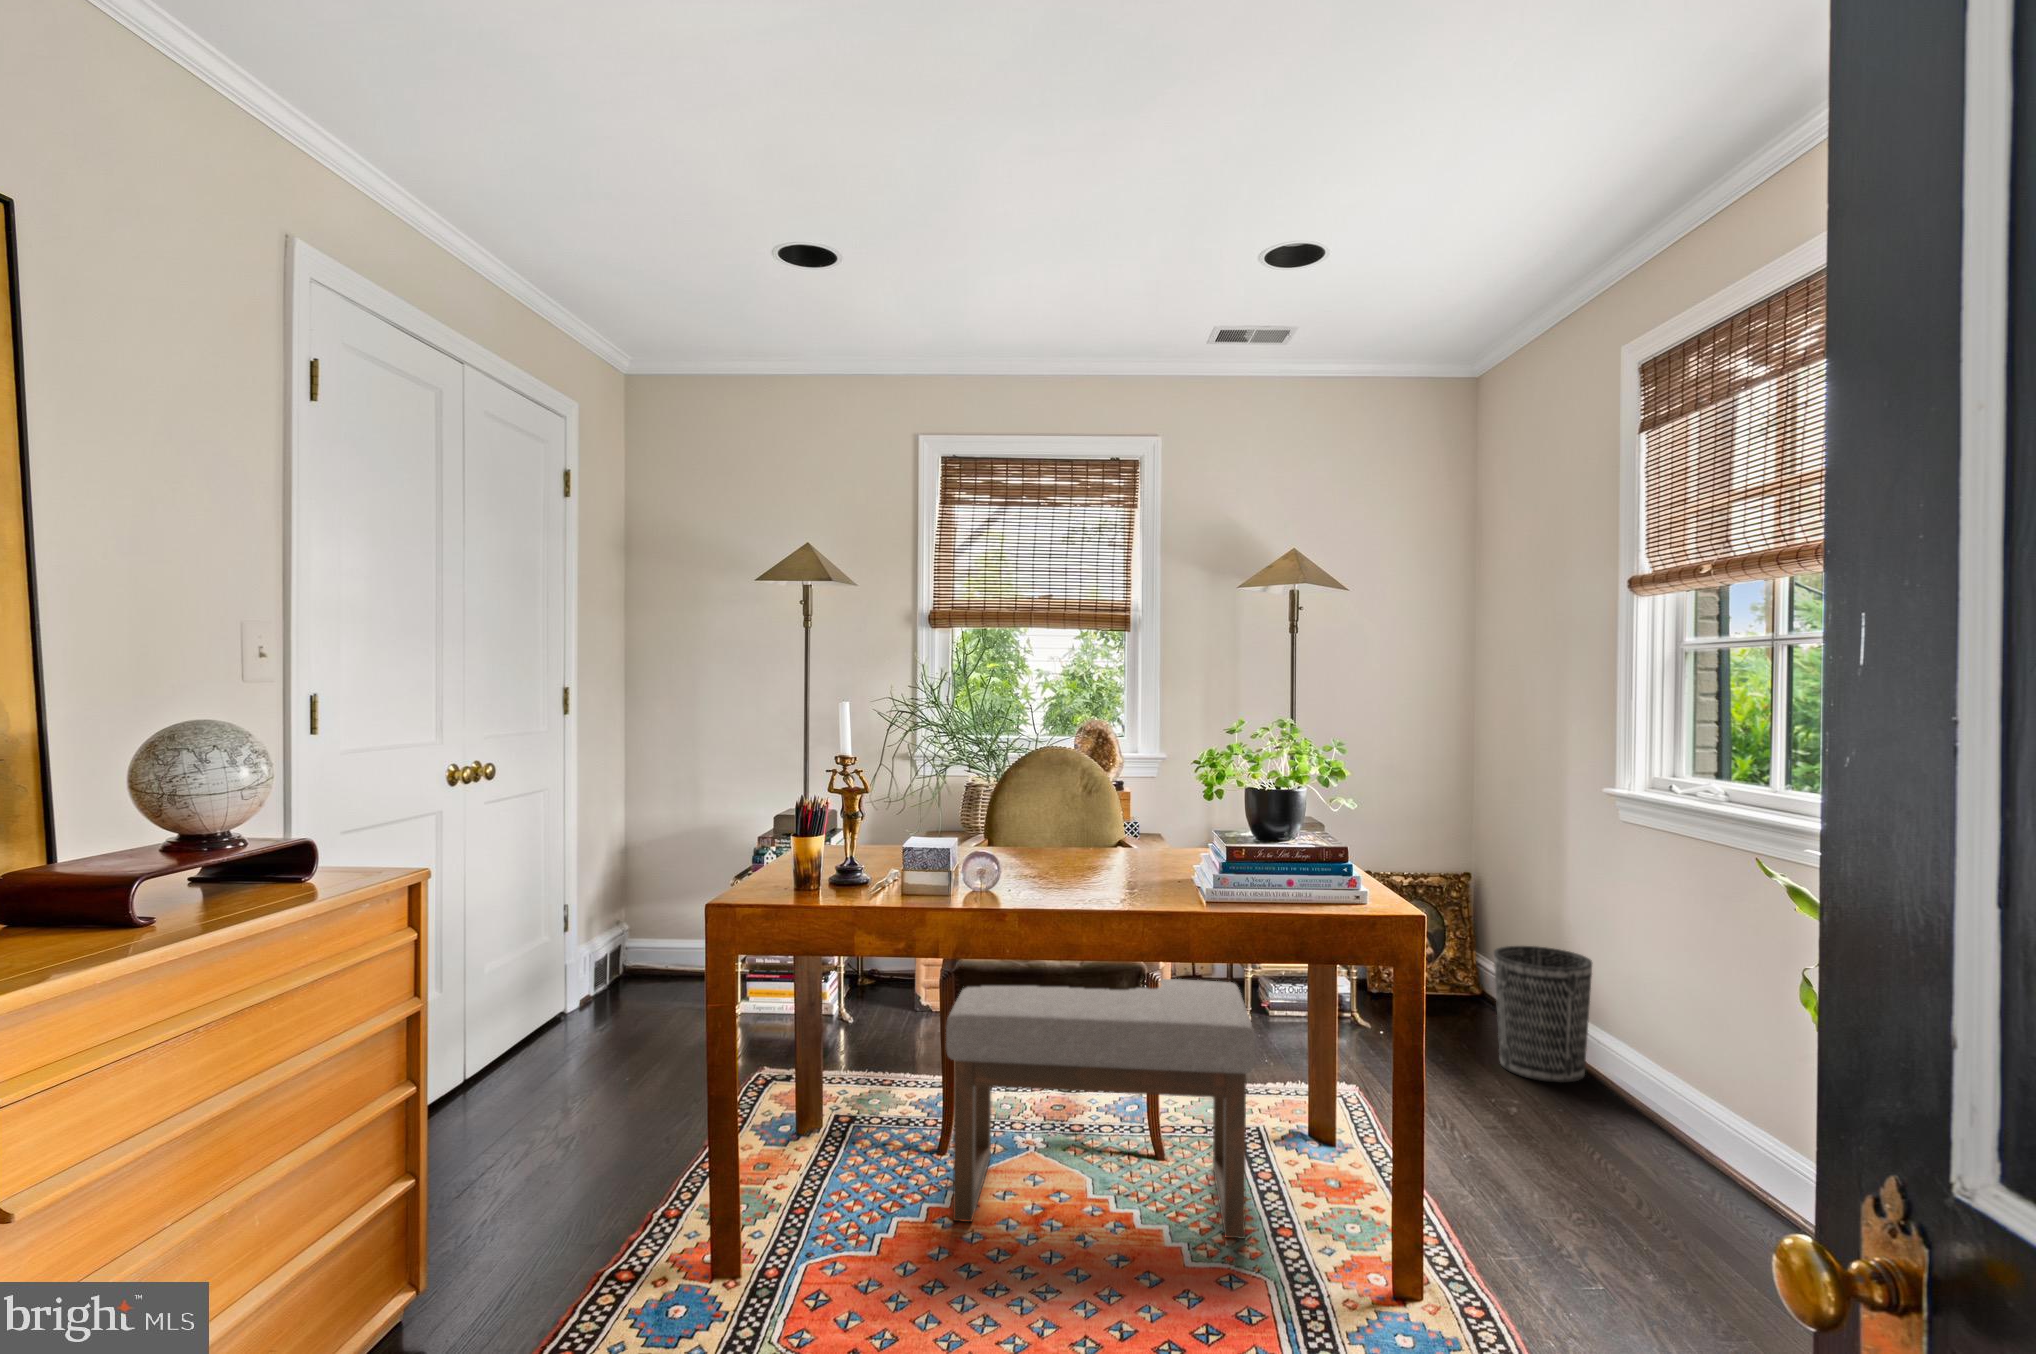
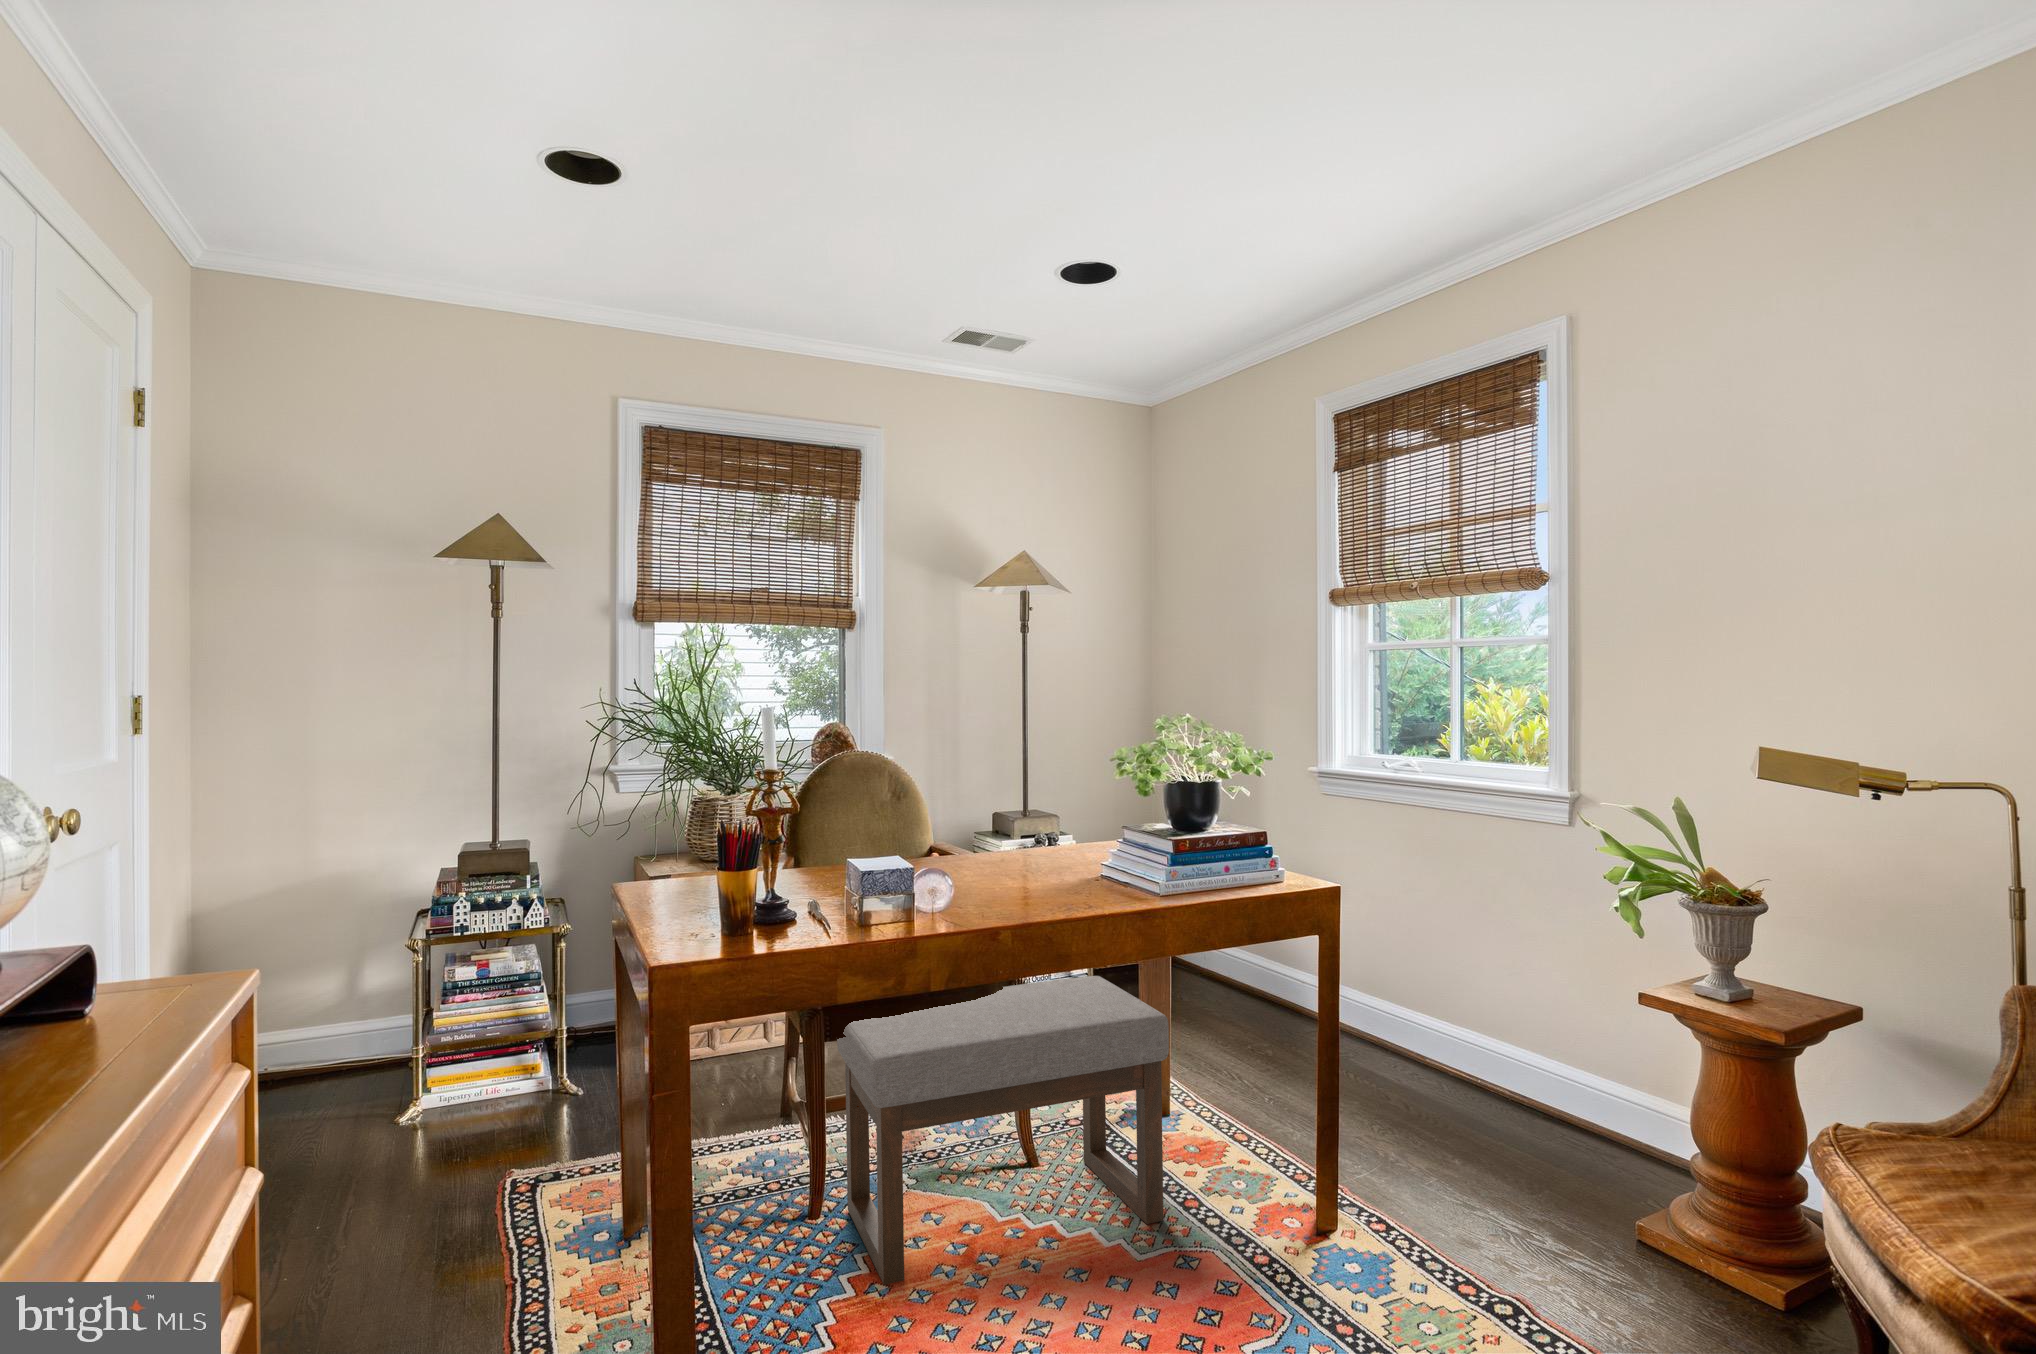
wastebasket: present [1494,946,1592,1083] -> none [1220,904,1299,1021]

